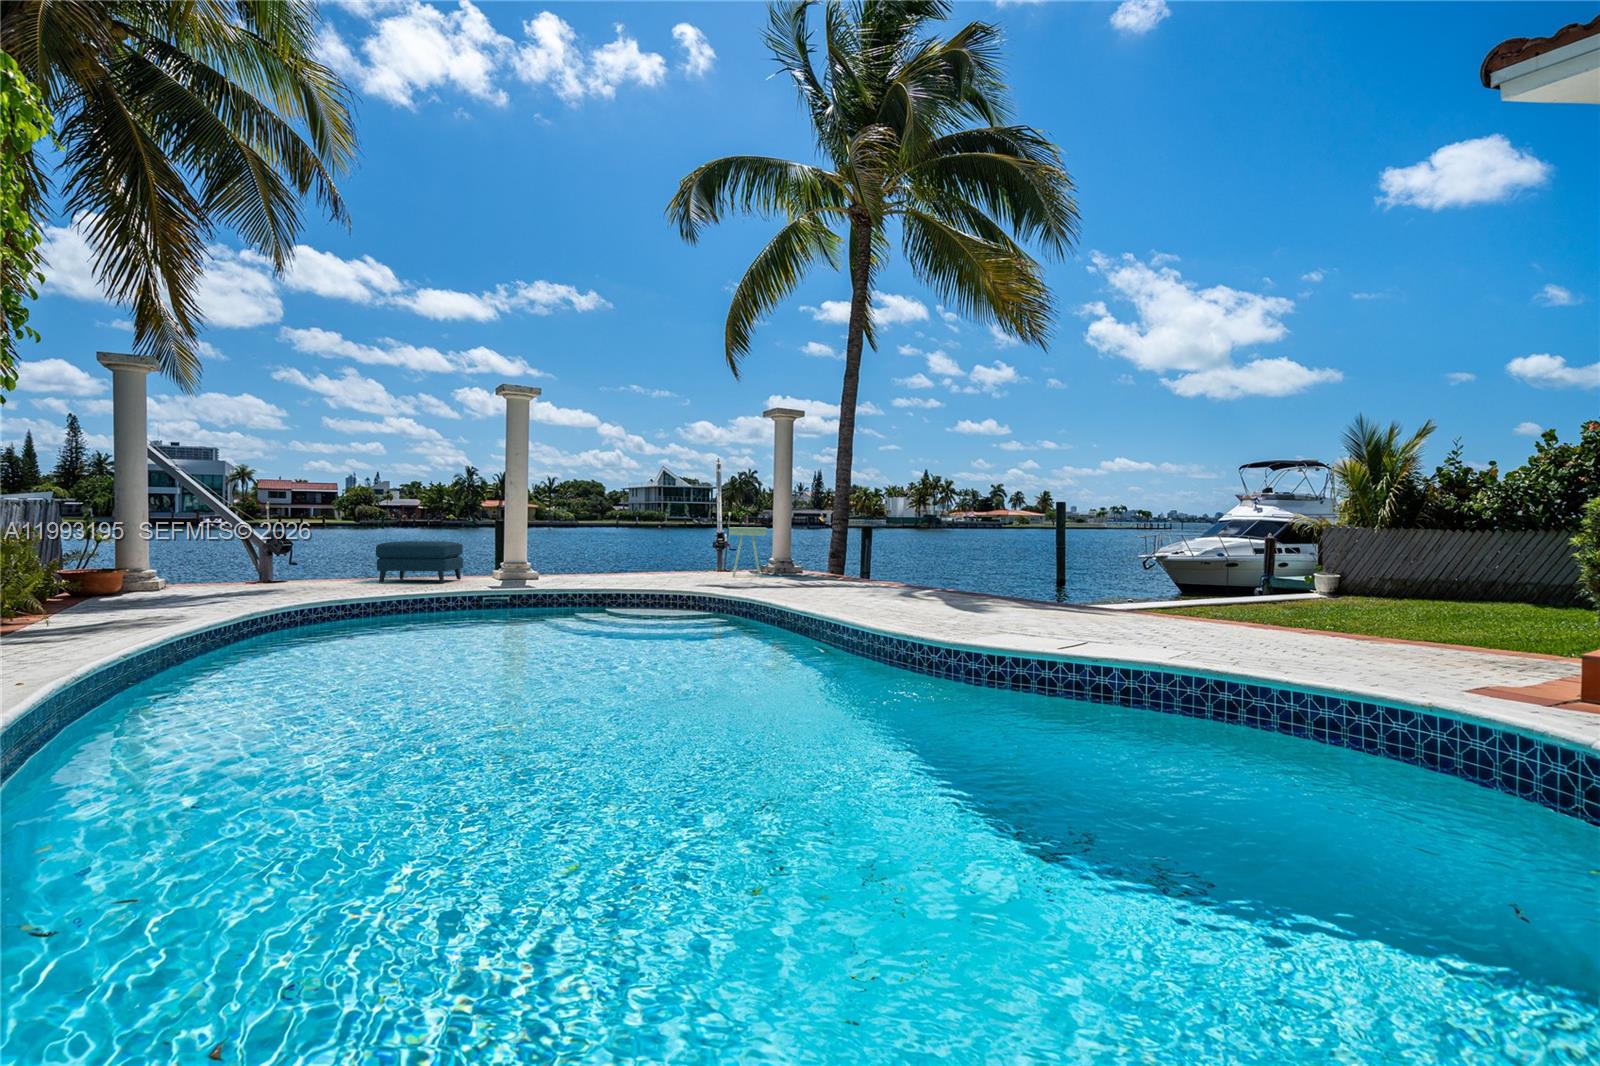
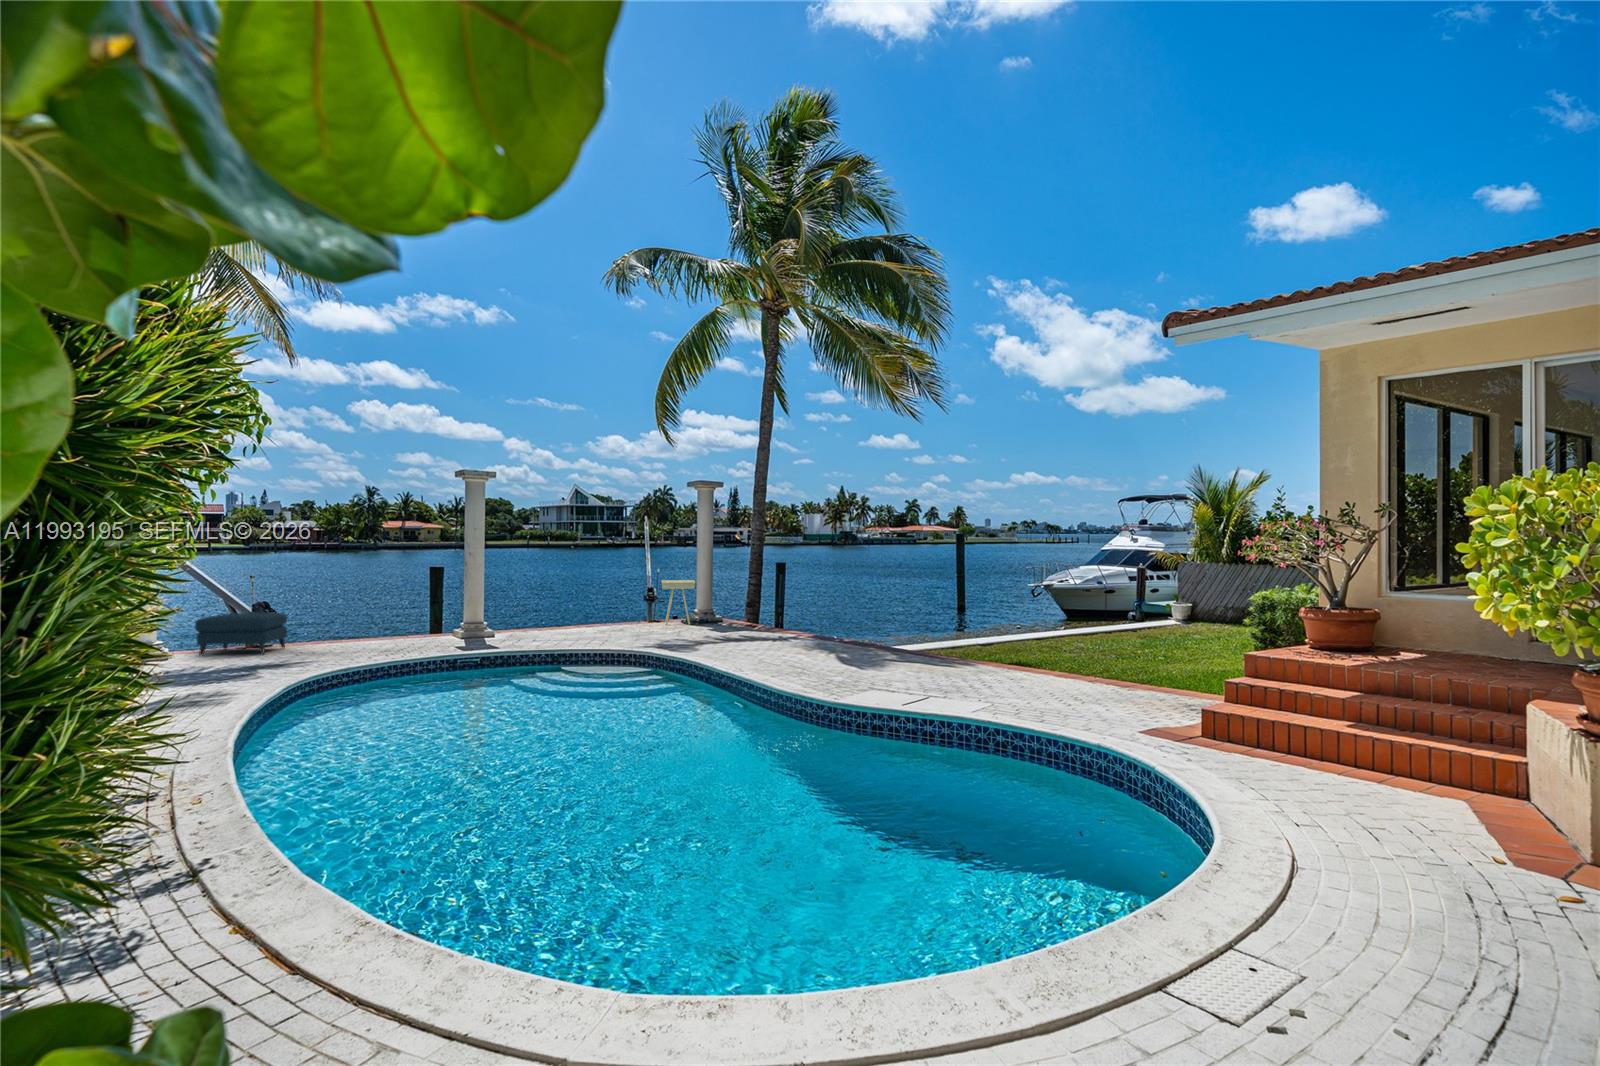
ottoman: present [376,541,463,583] -> present [195,613,288,656]

